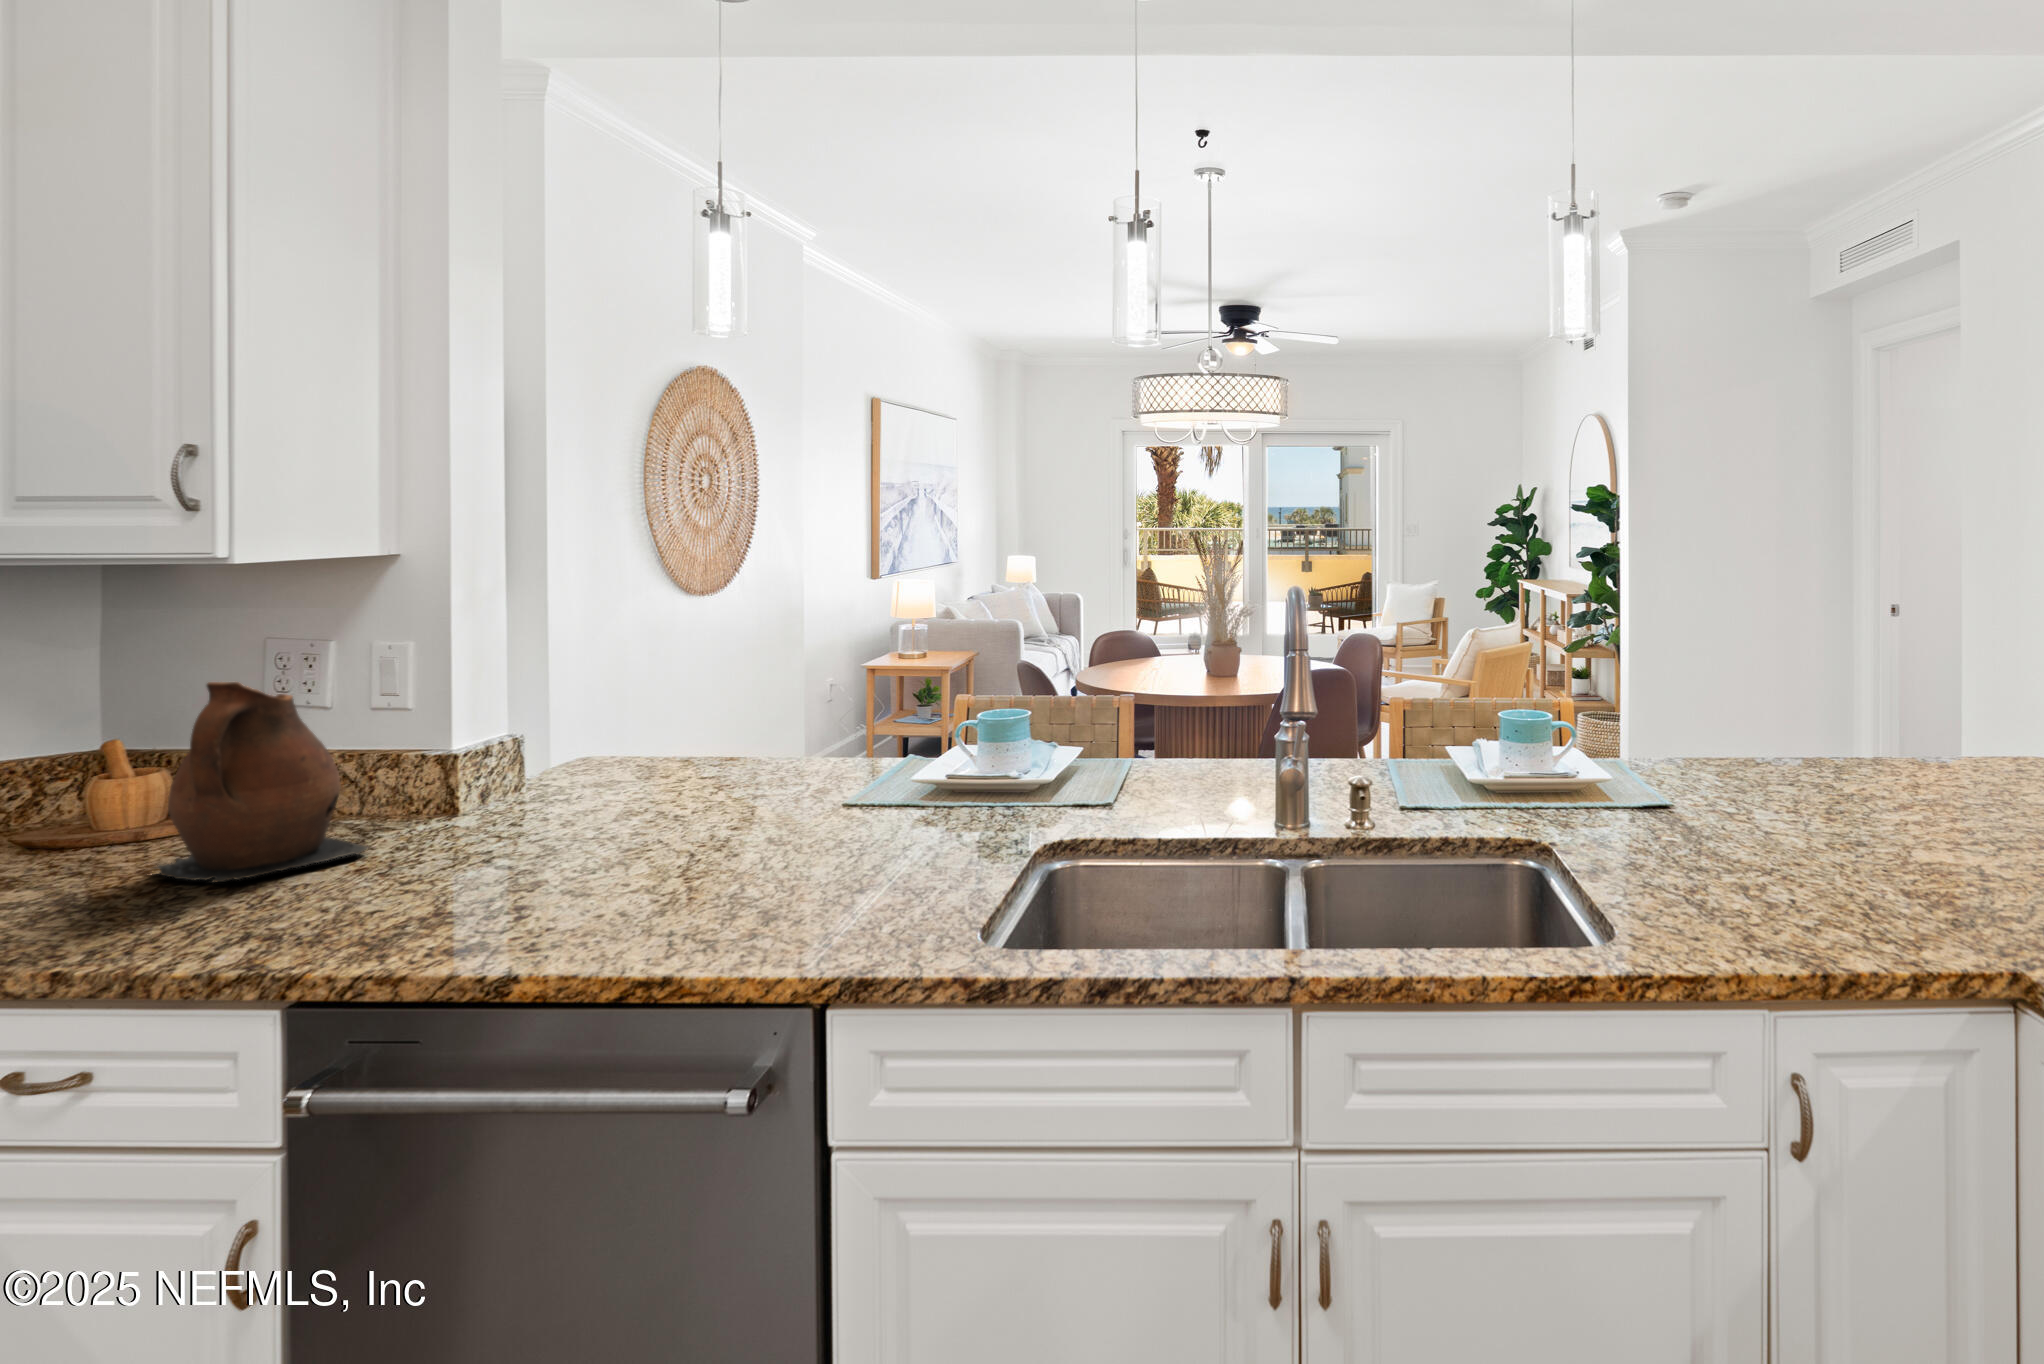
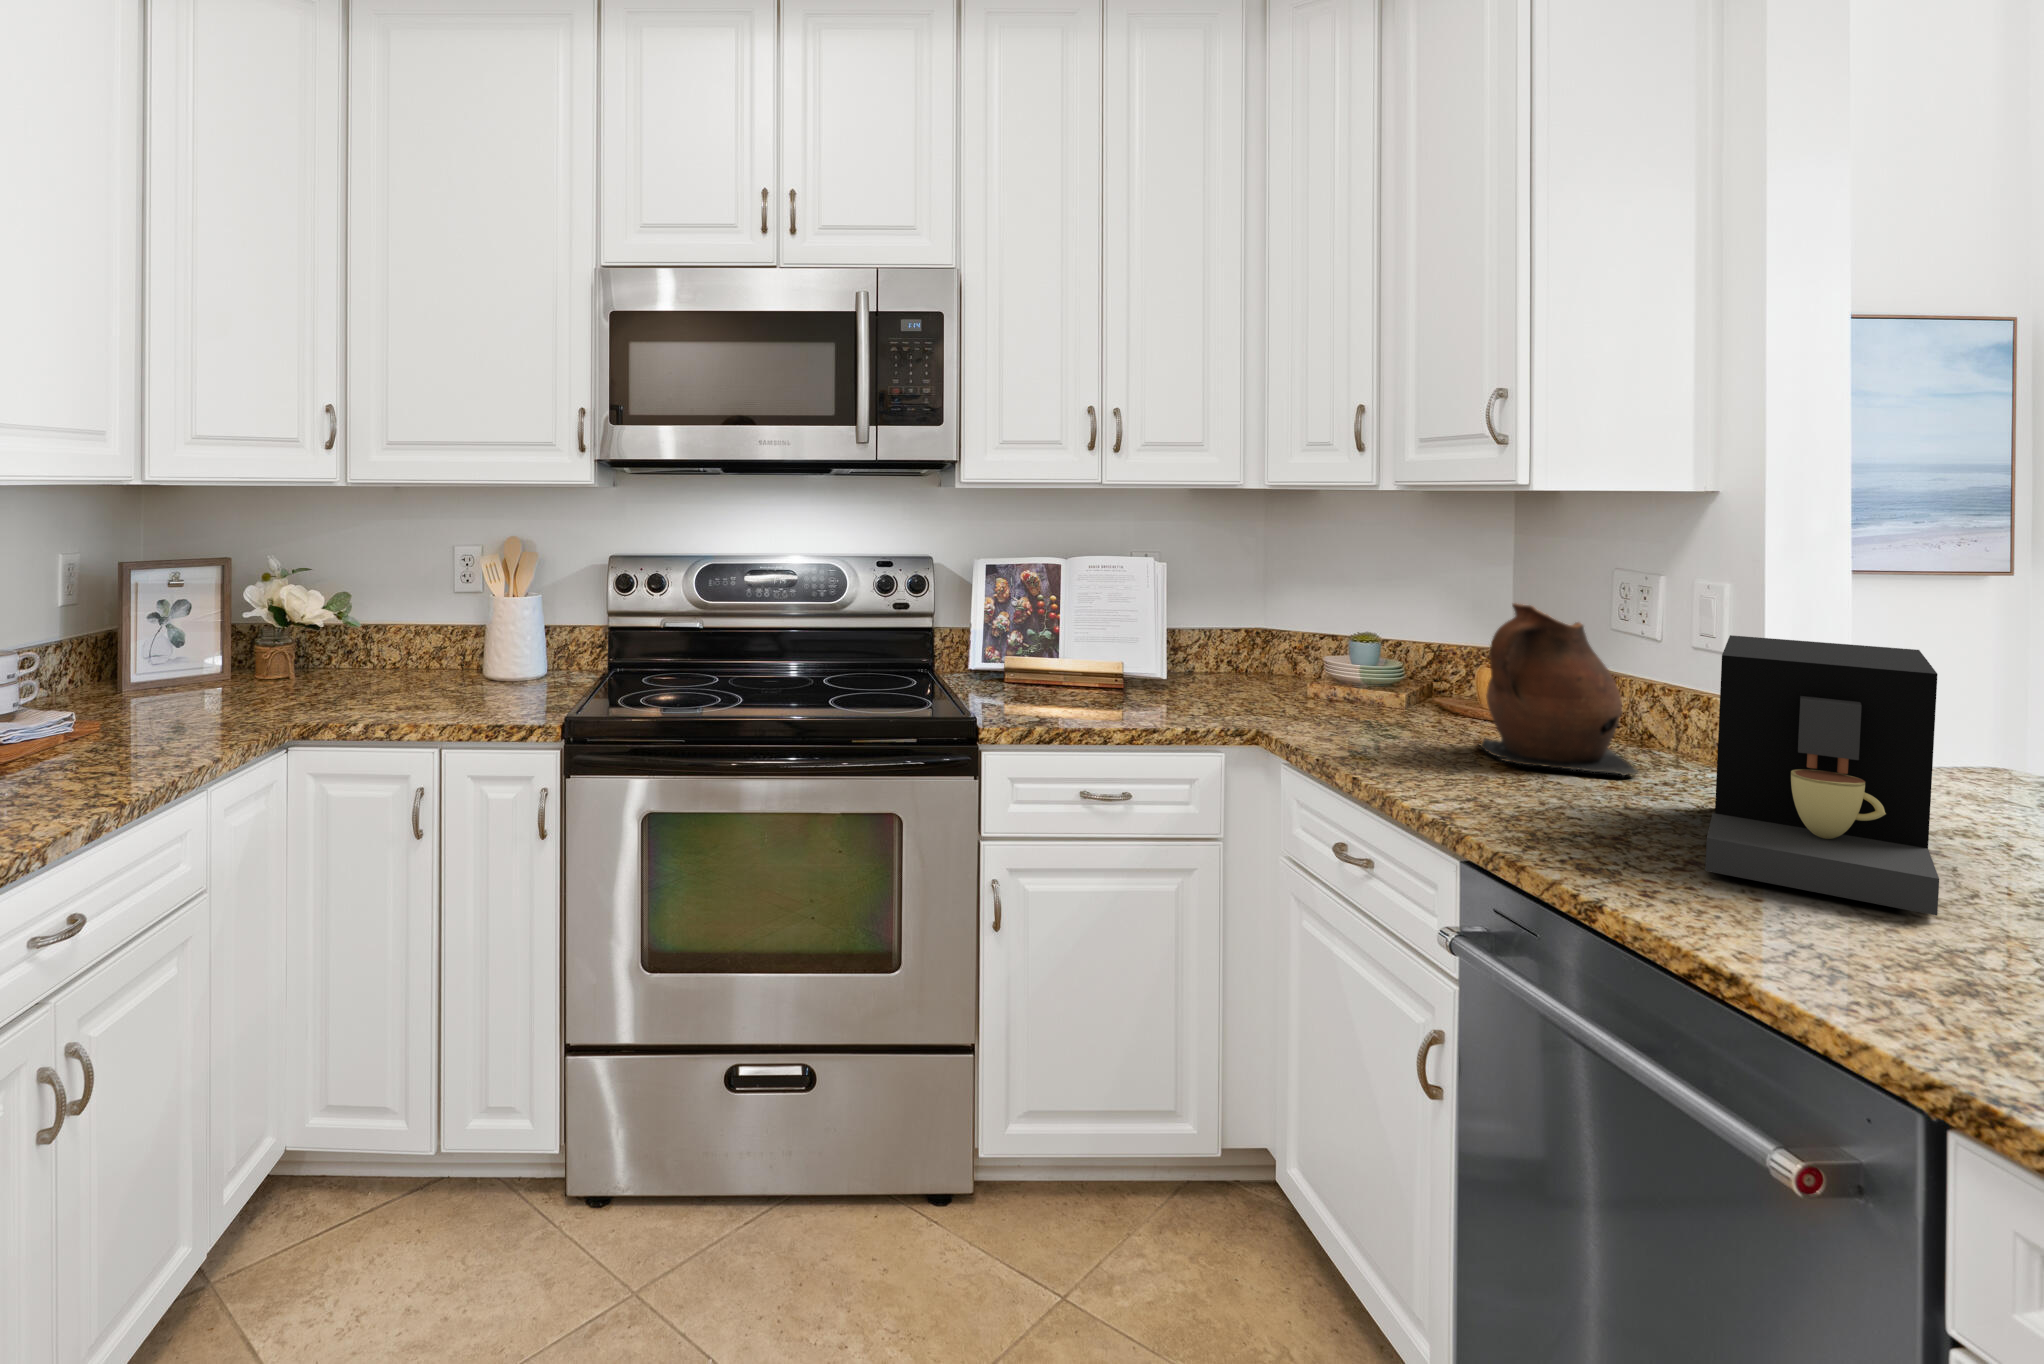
coffee maker: none [471,670,703,909] -> present [1705,635,1939,916]

